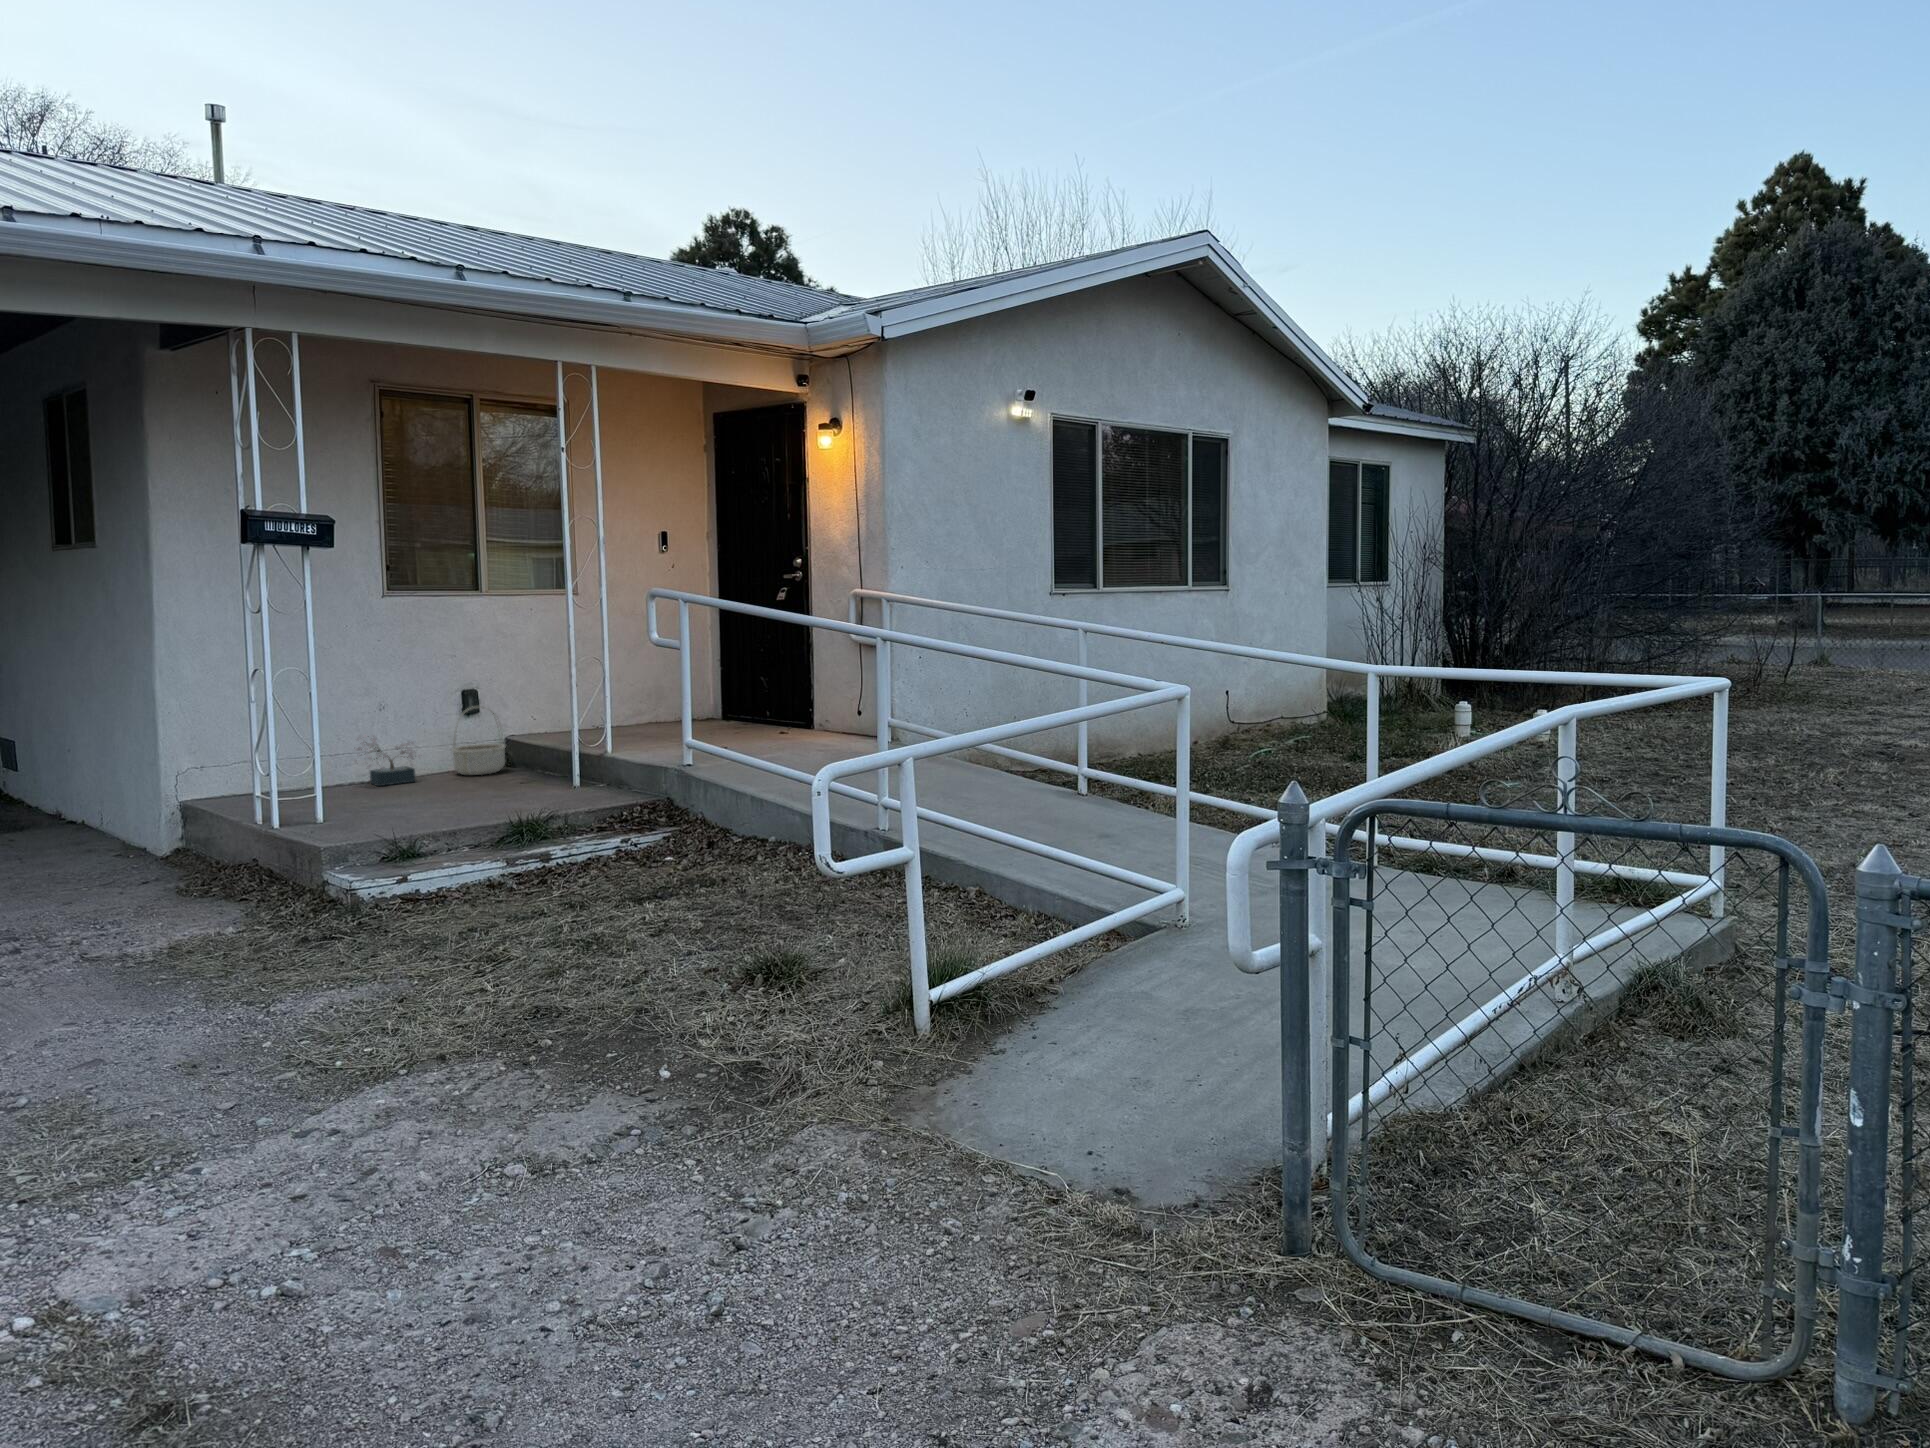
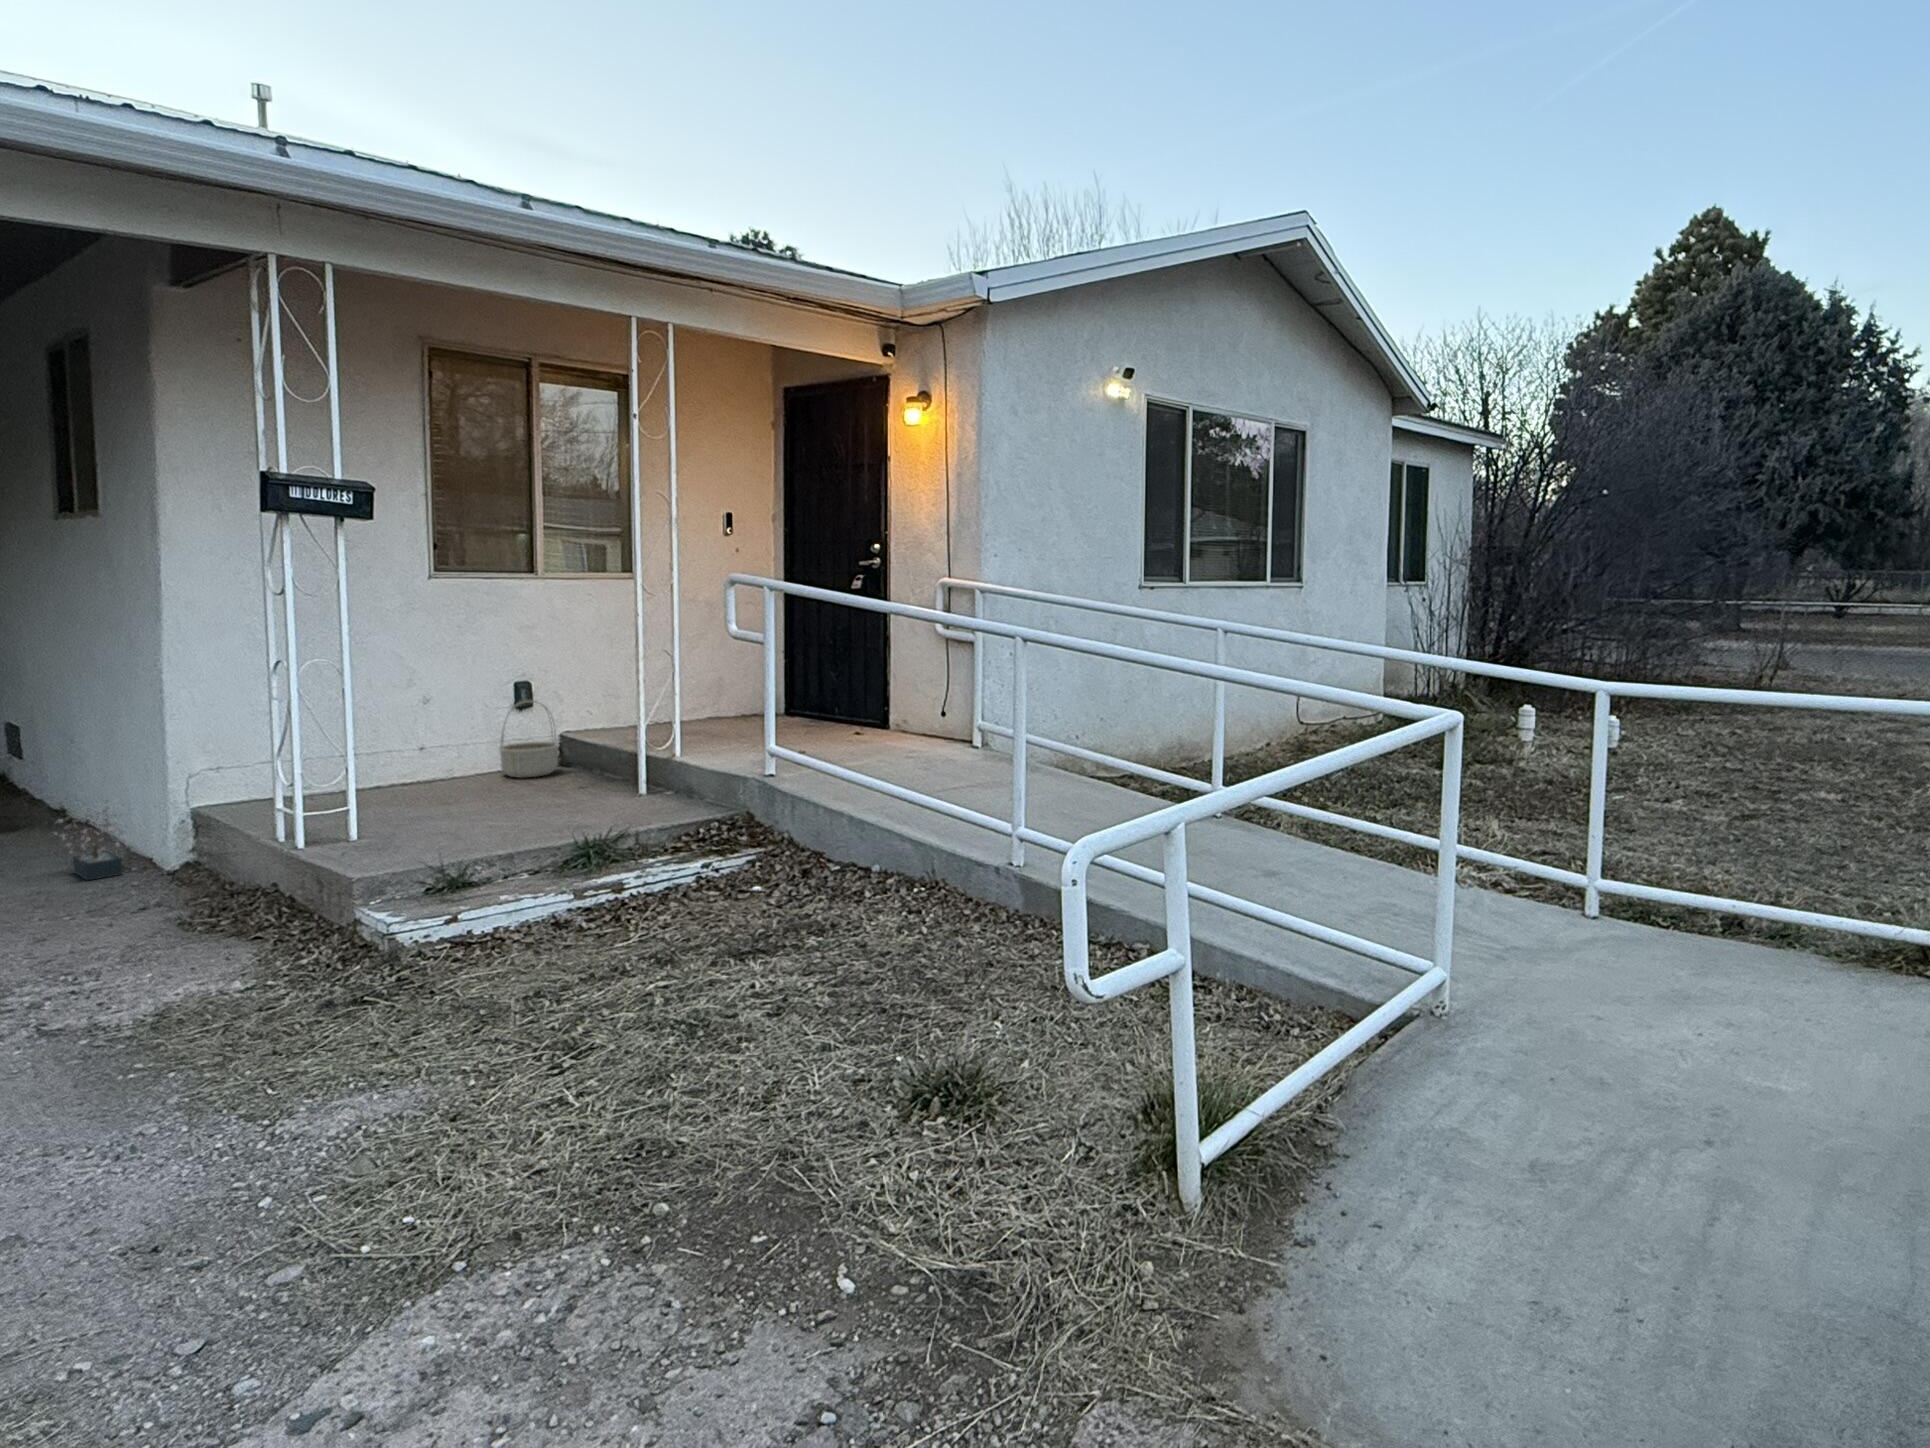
decorative plant: present [354,735,421,786] -> present [55,807,128,880]

